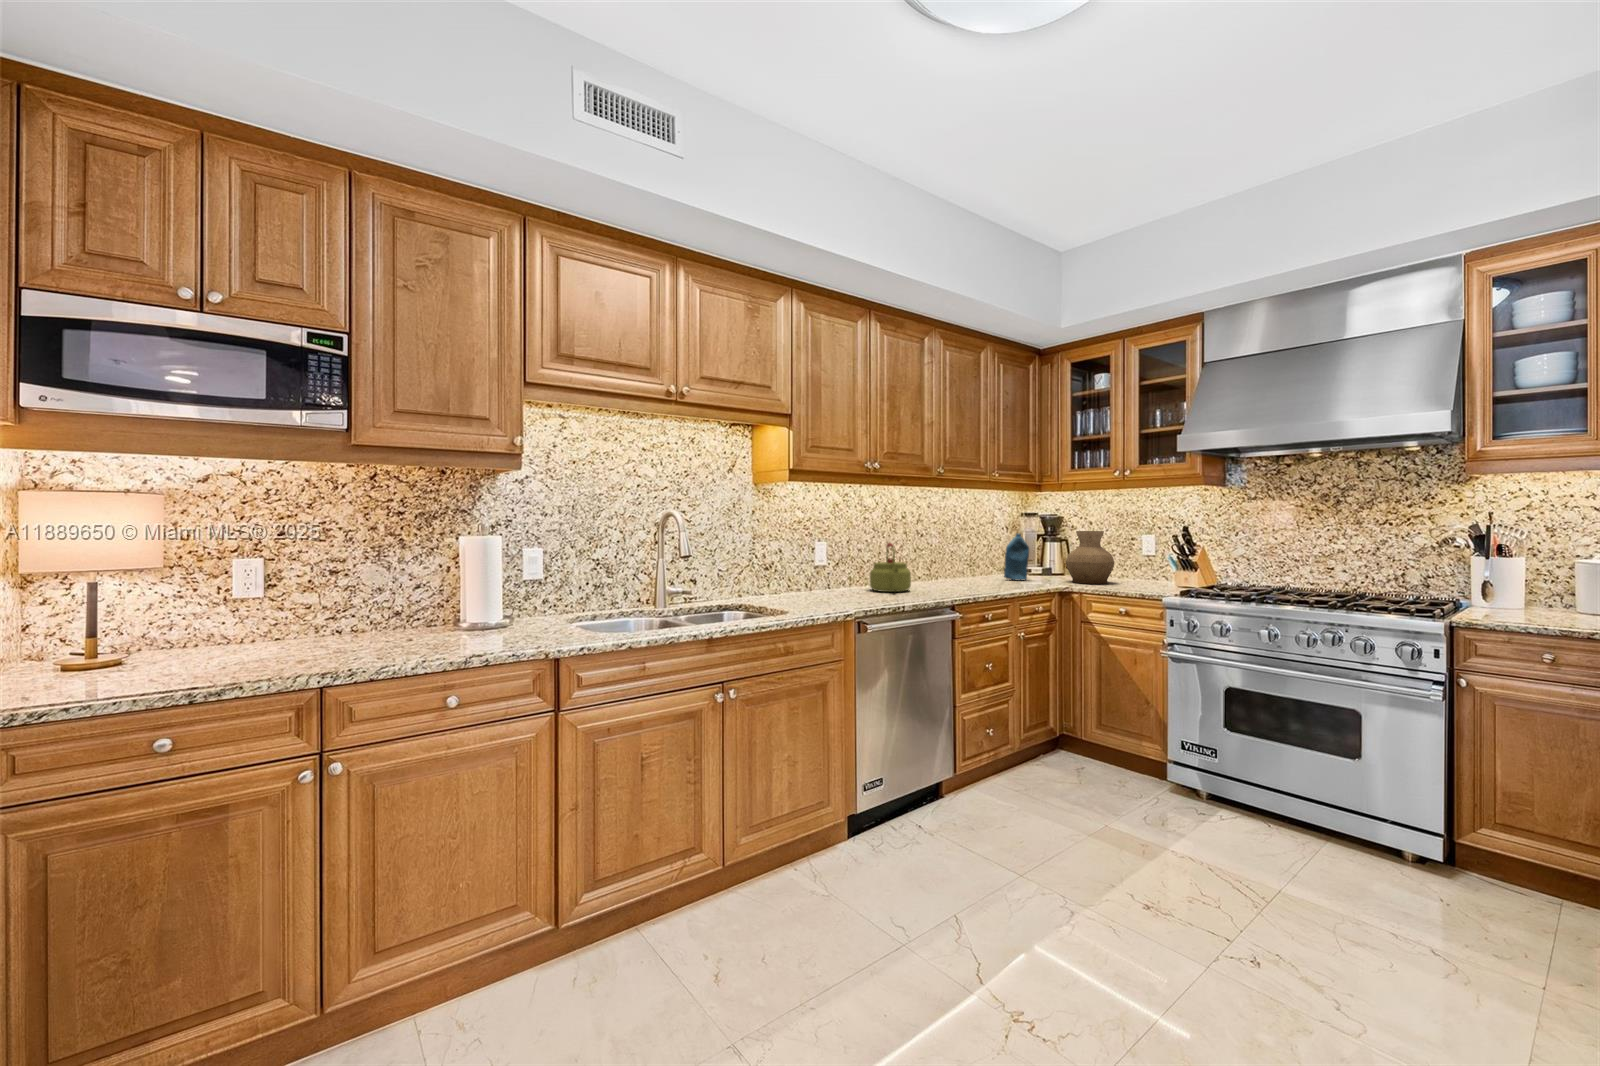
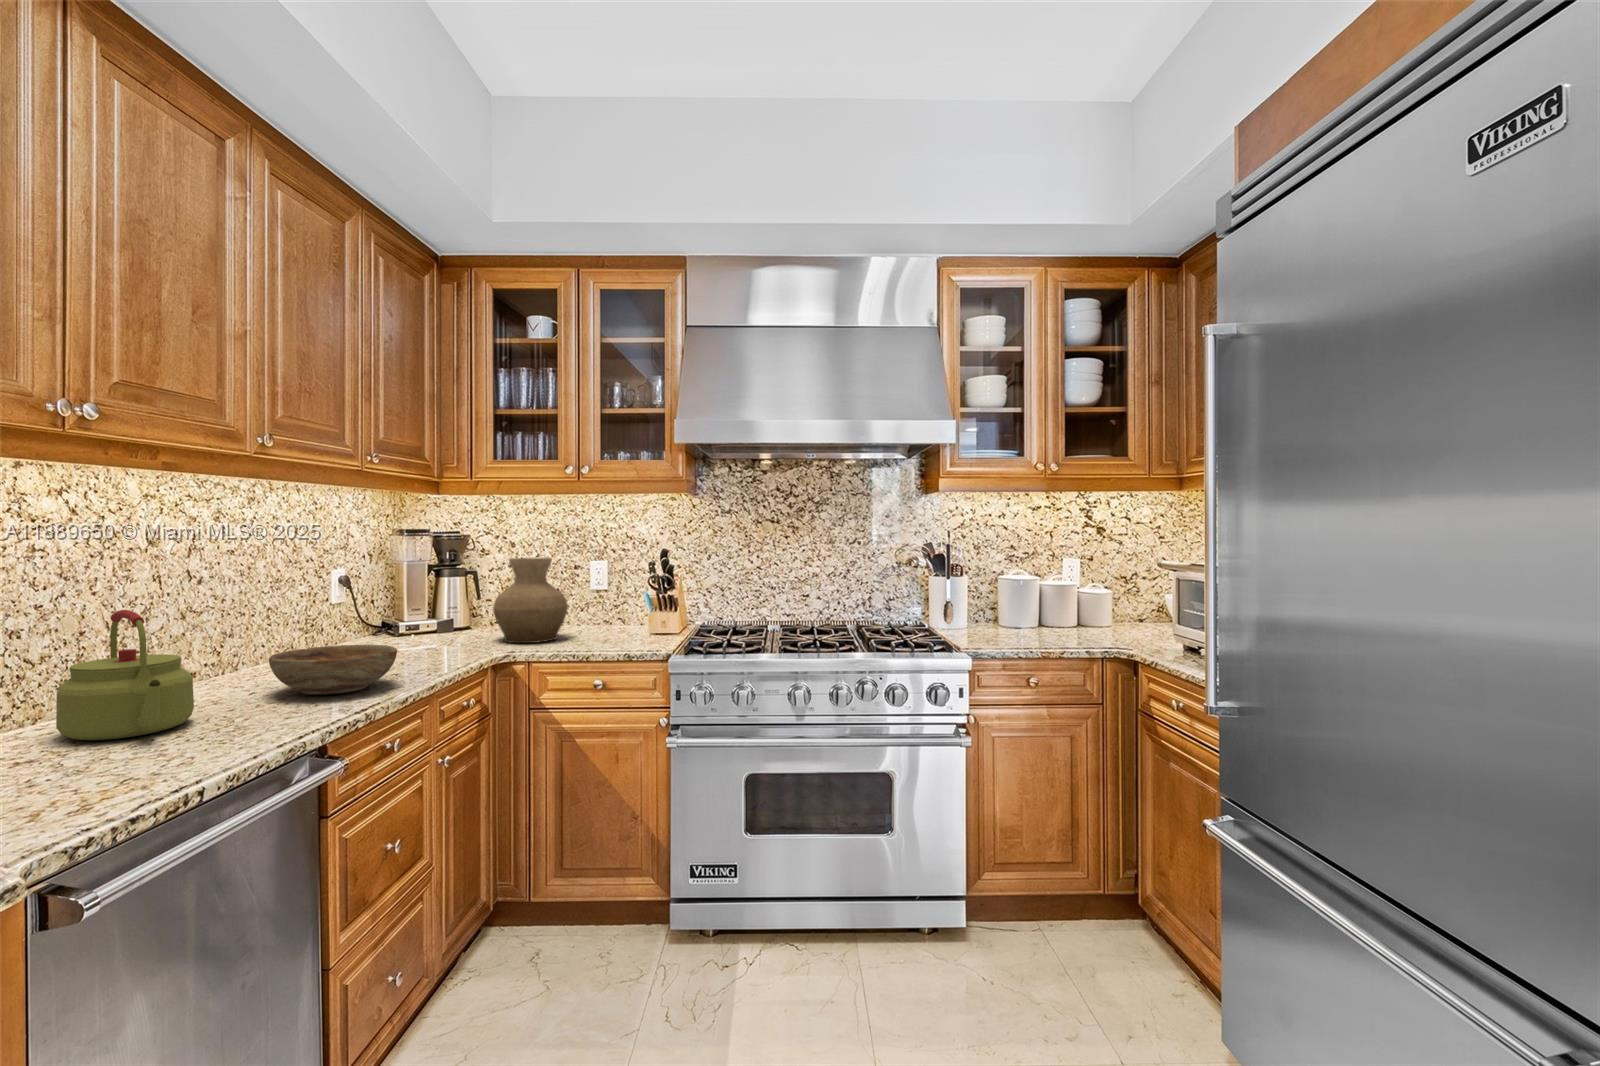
bottle: present [1004,534,1029,580] -> none [384,566,432,650]
bowl: none [941,569,995,590] -> present [269,645,397,695]

